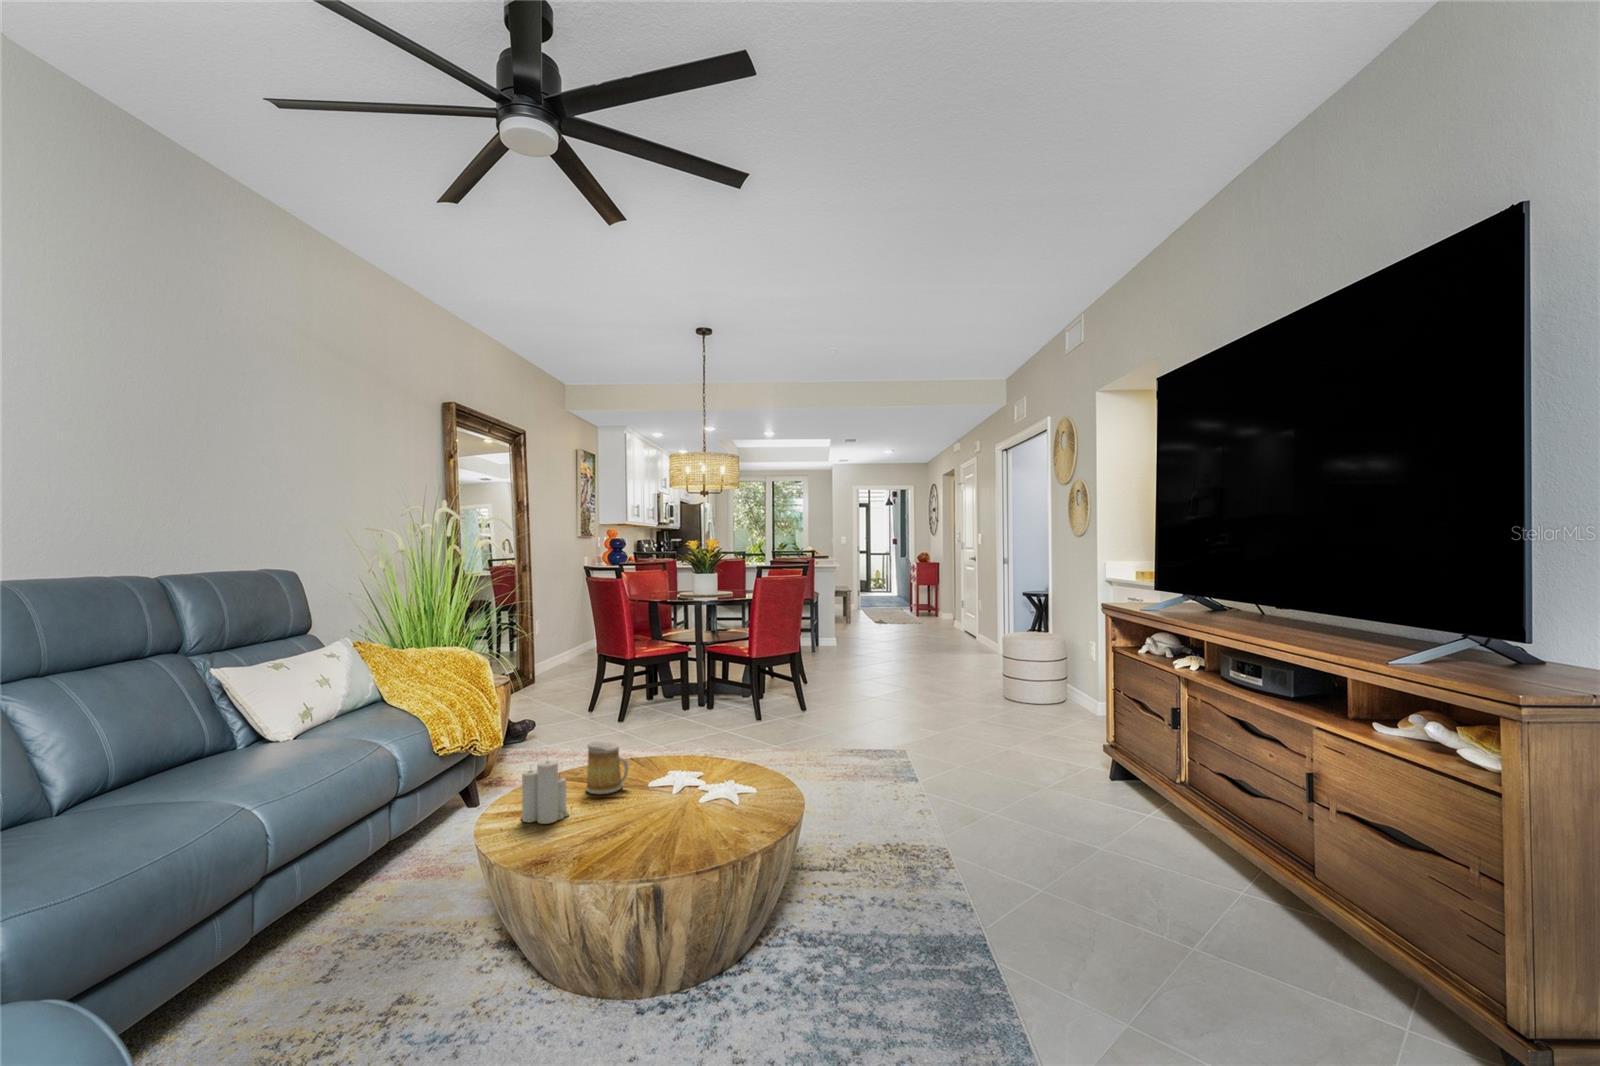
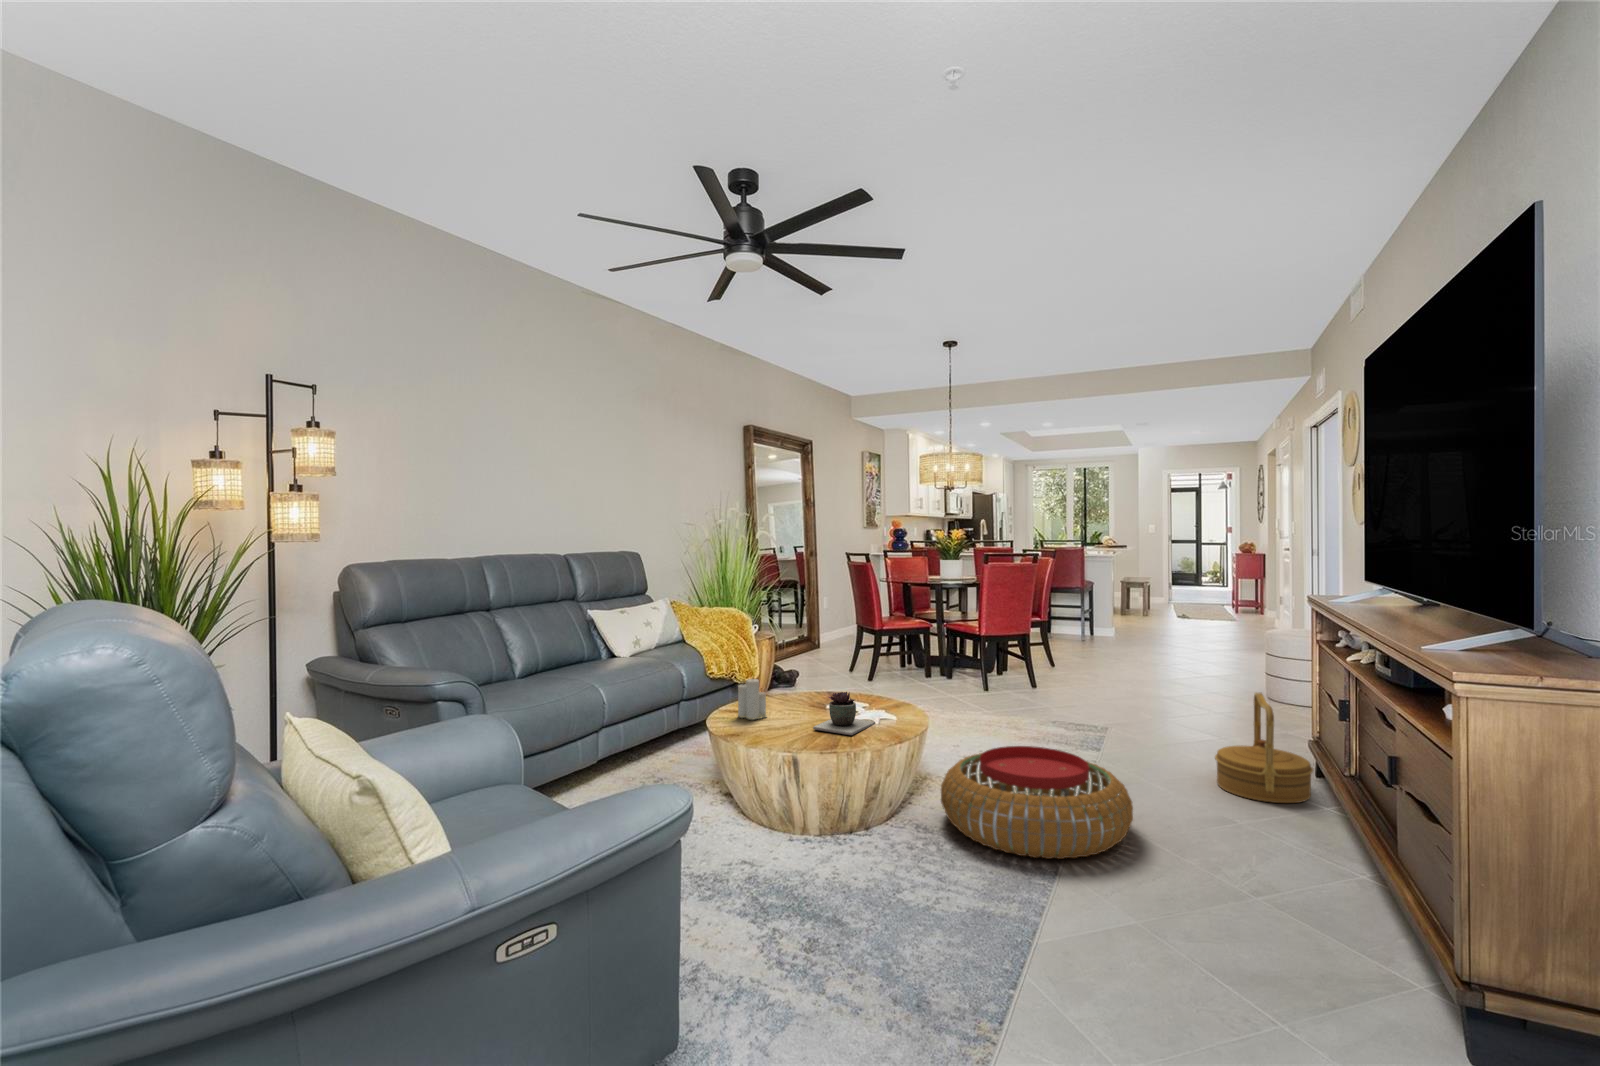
woven basket: none [1050,702,1144,819] -> present [1215,693,1313,803]
mug: present [586,741,628,794] -> none [785,673,813,709]
succulent plant: none [655,764,733,830] -> present [813,692,875,735]
pouf: none [819,800,1053,958] -> present [941,746,1133,859]

